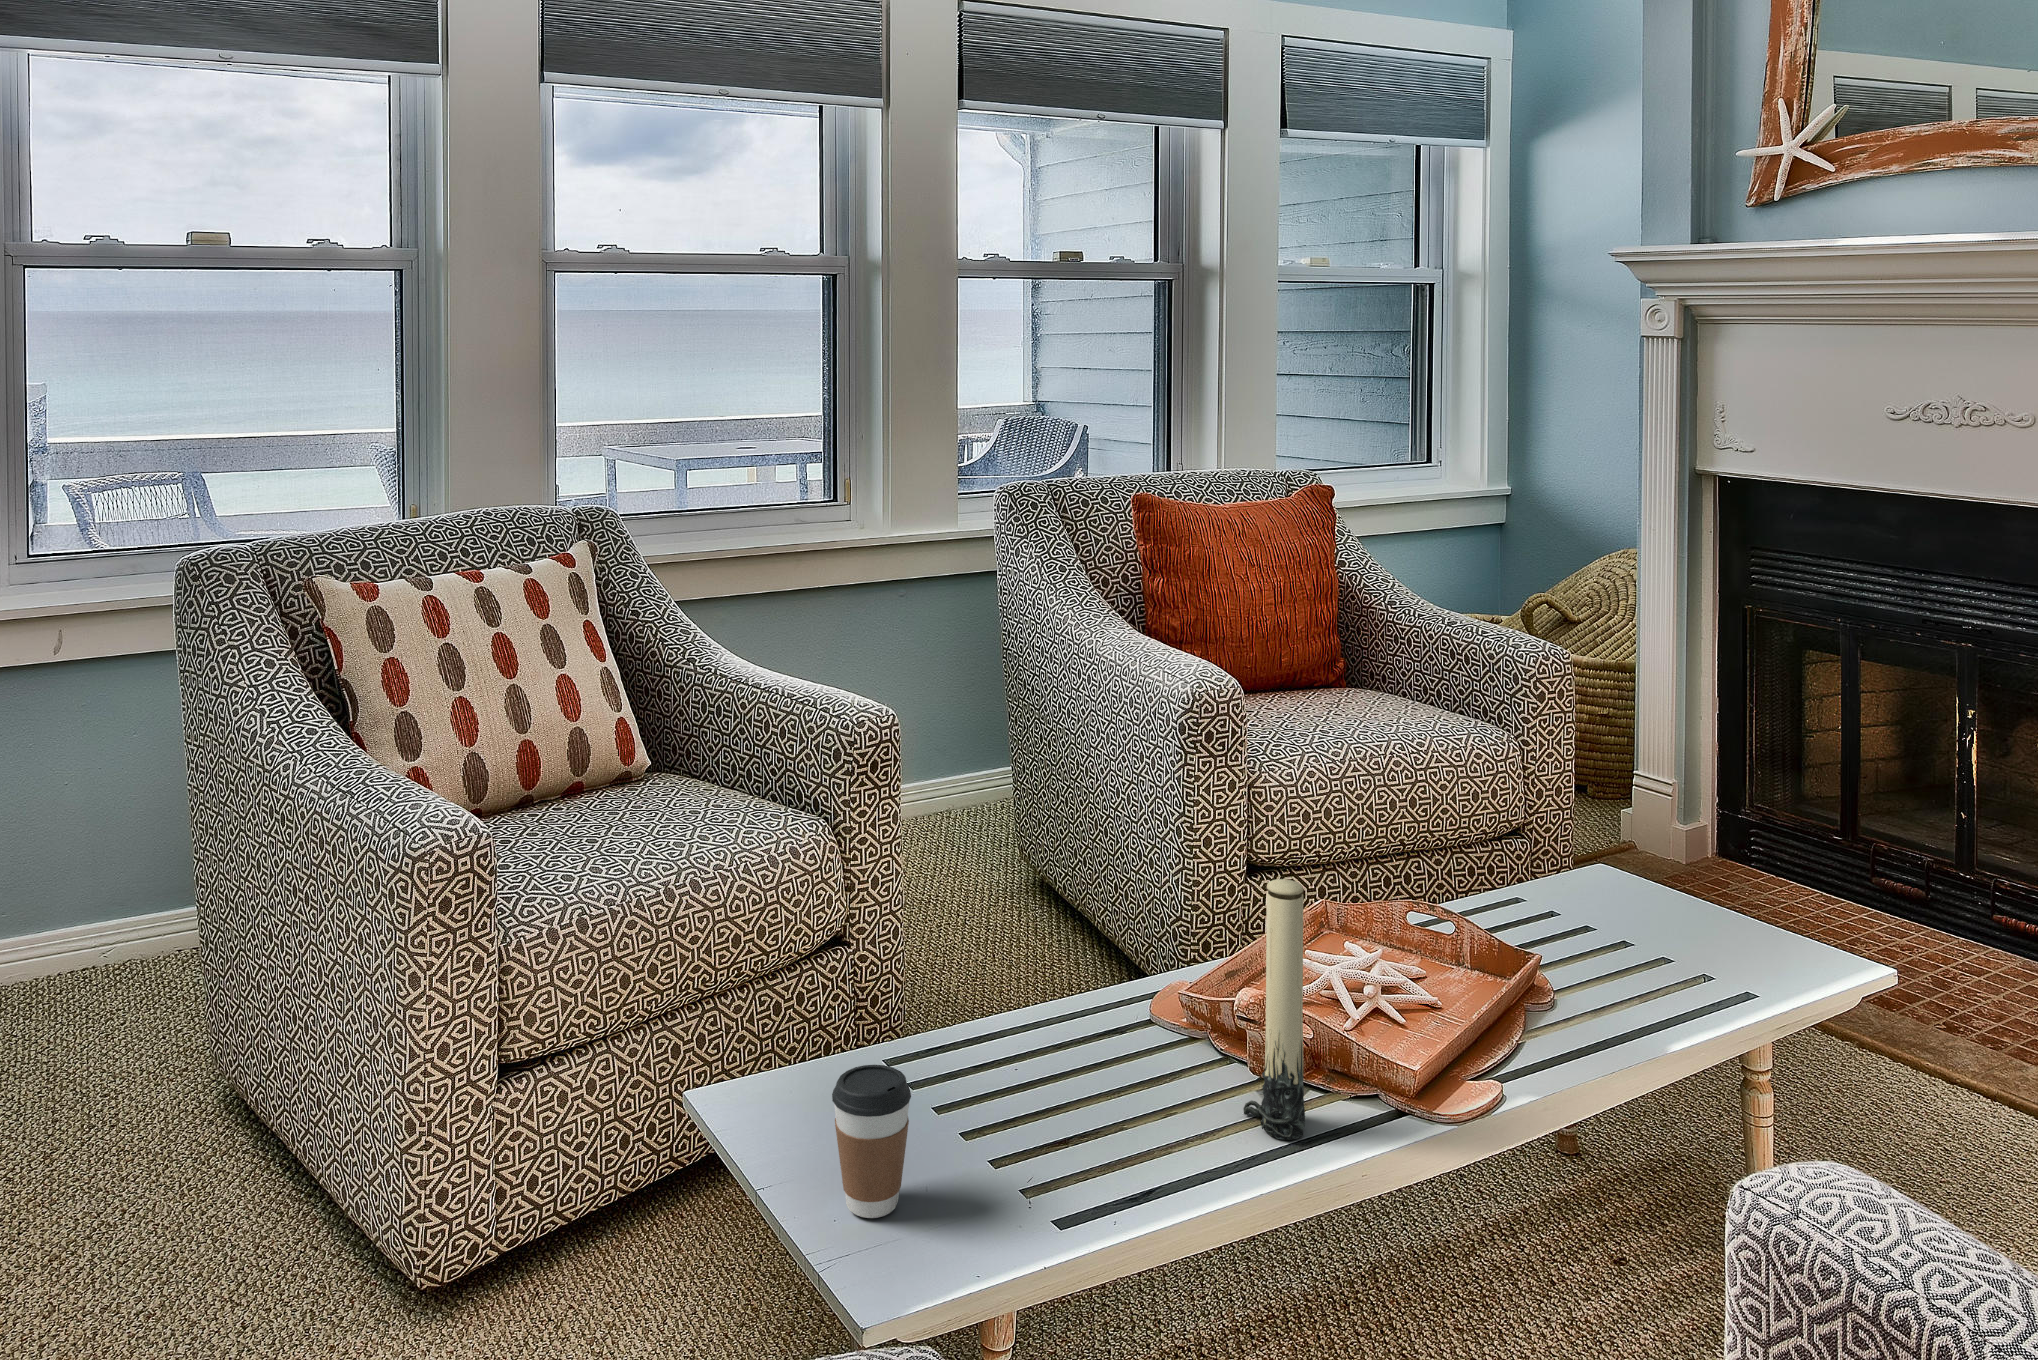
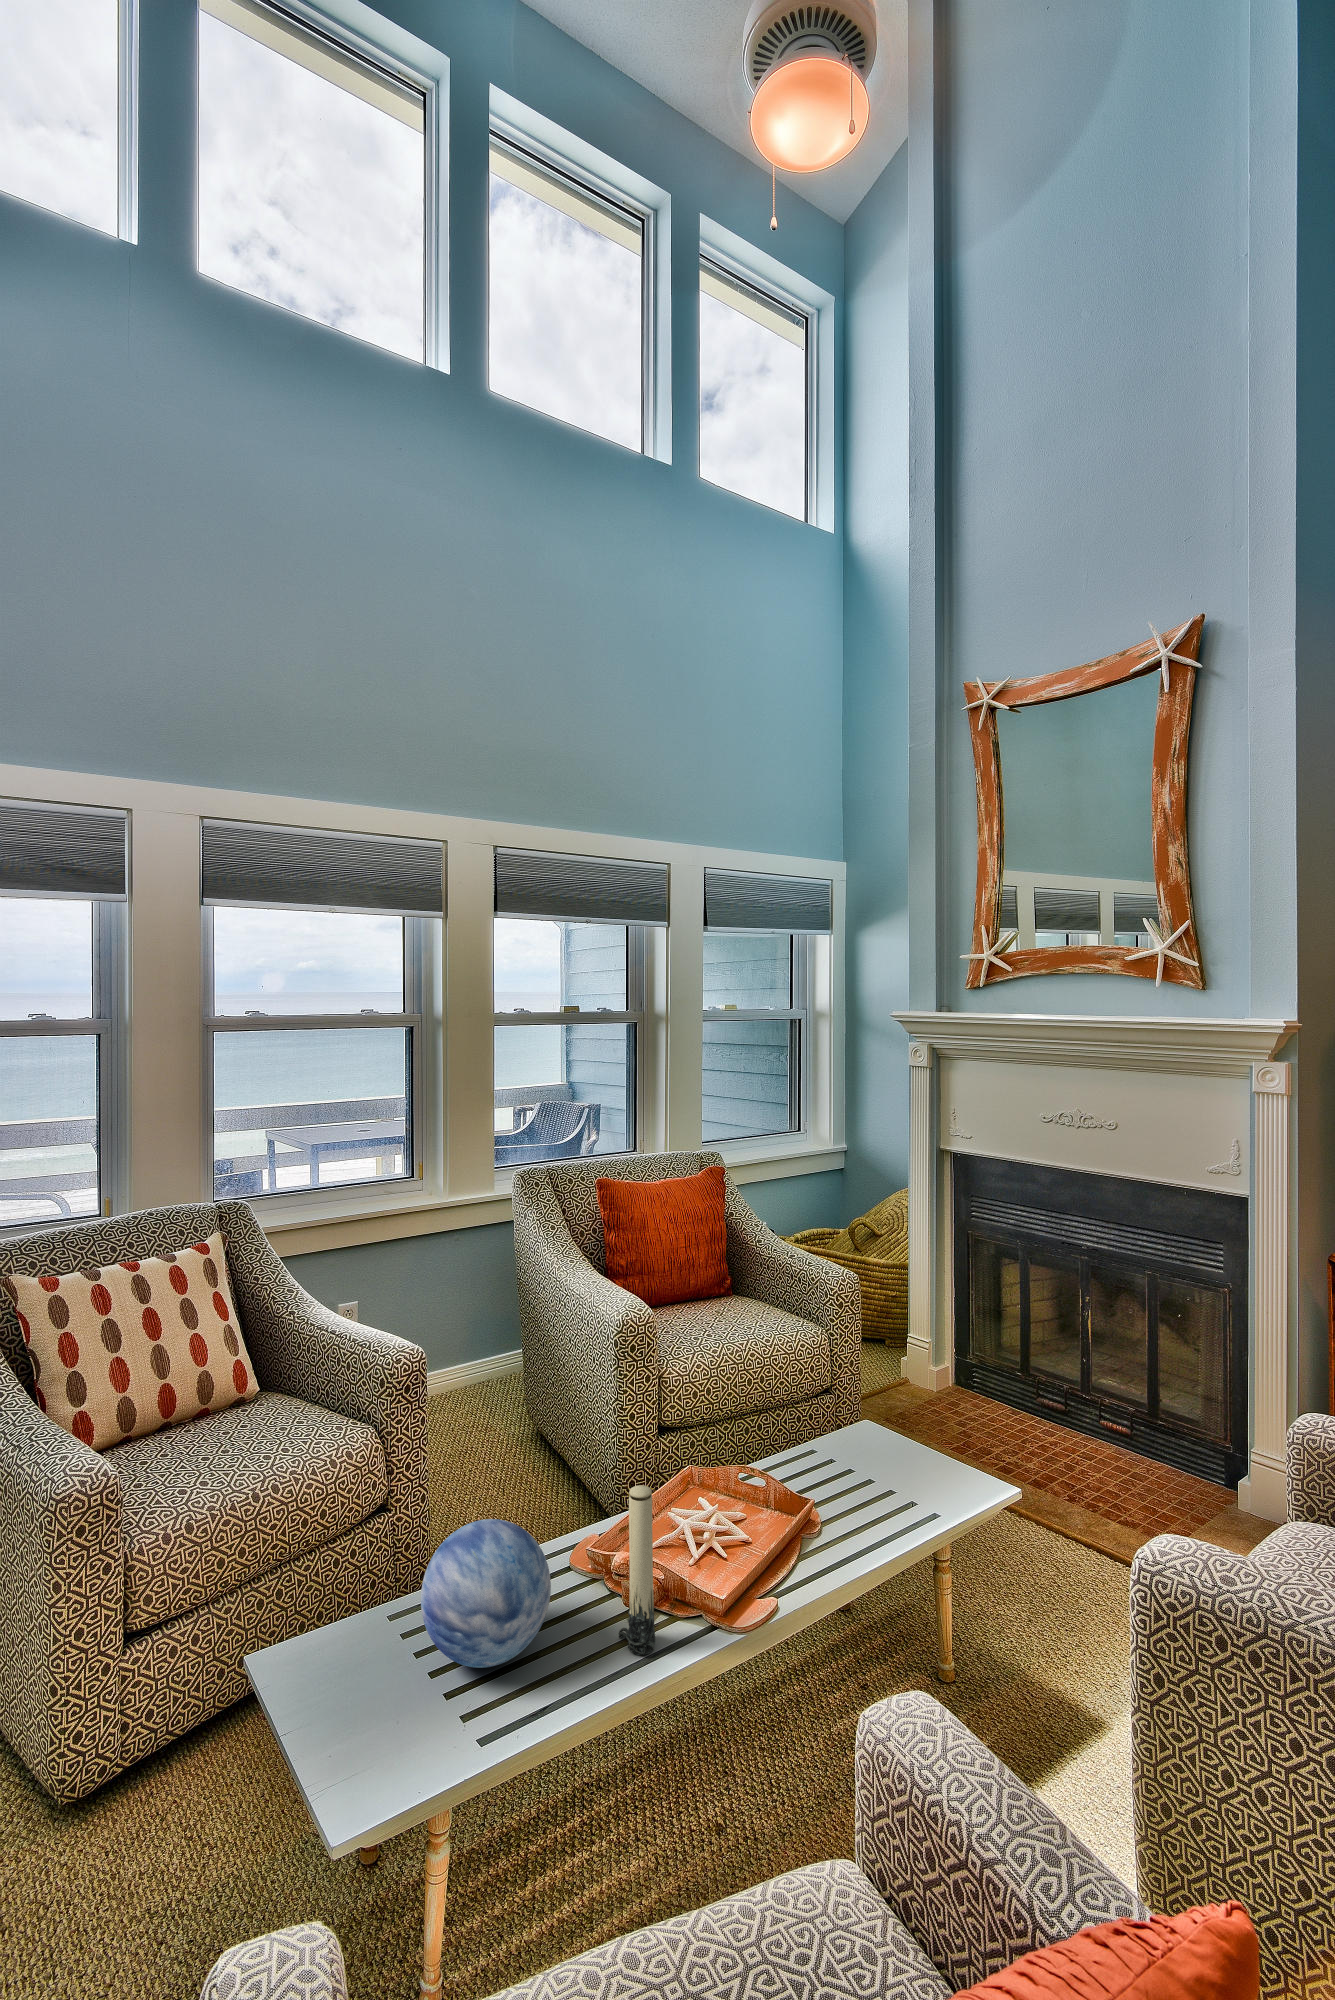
decorative orb: none [944,919,1141,1132] -> present [421,1519,551,1668]
coffee cup: present [832,1065,911,1218] -> none [334,1640,388,1749]

